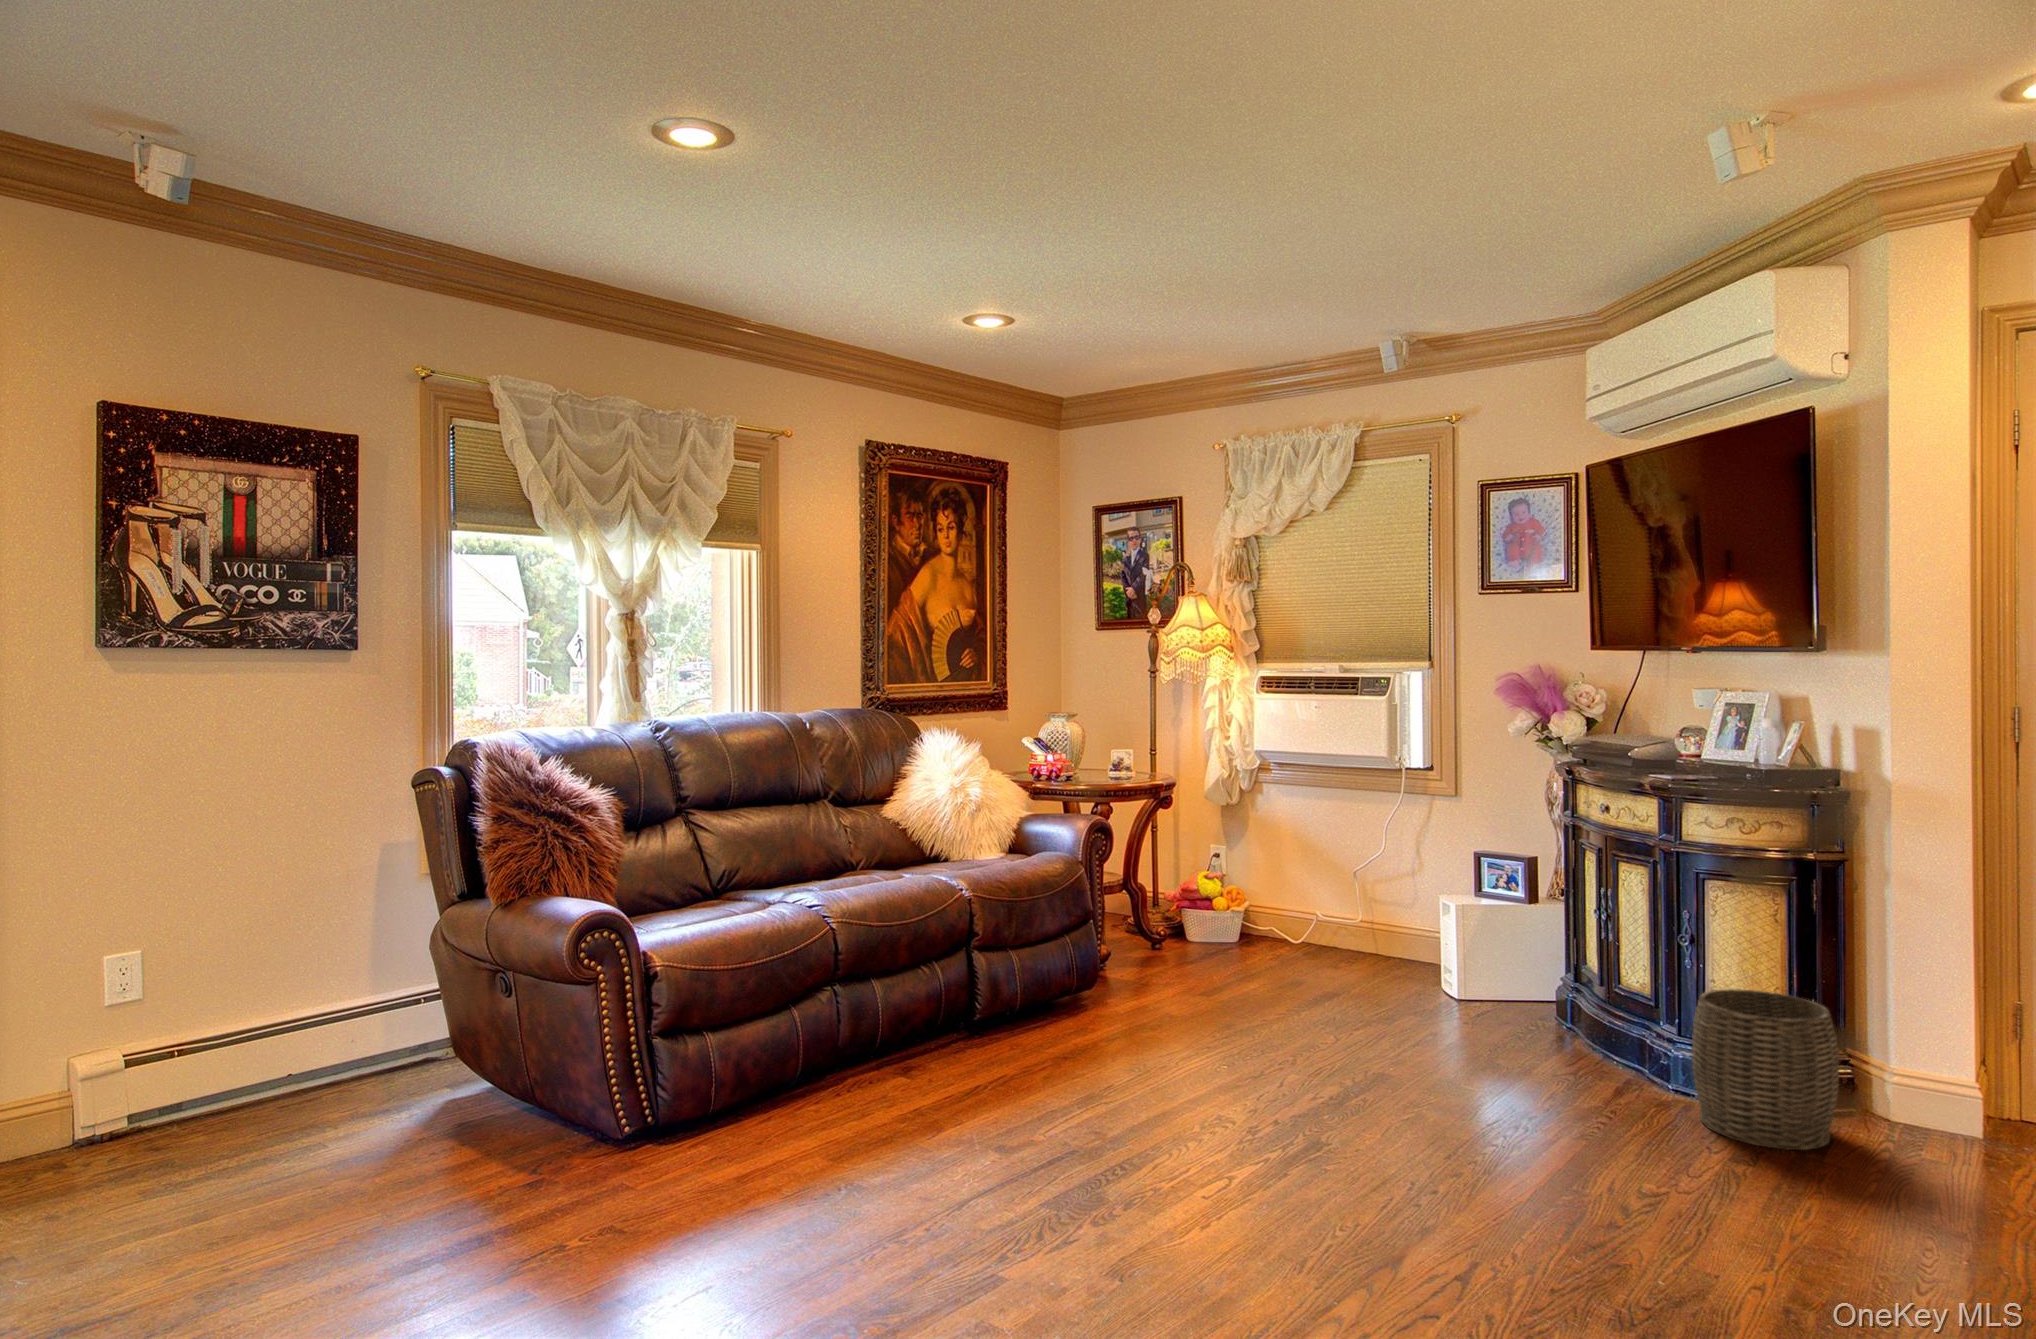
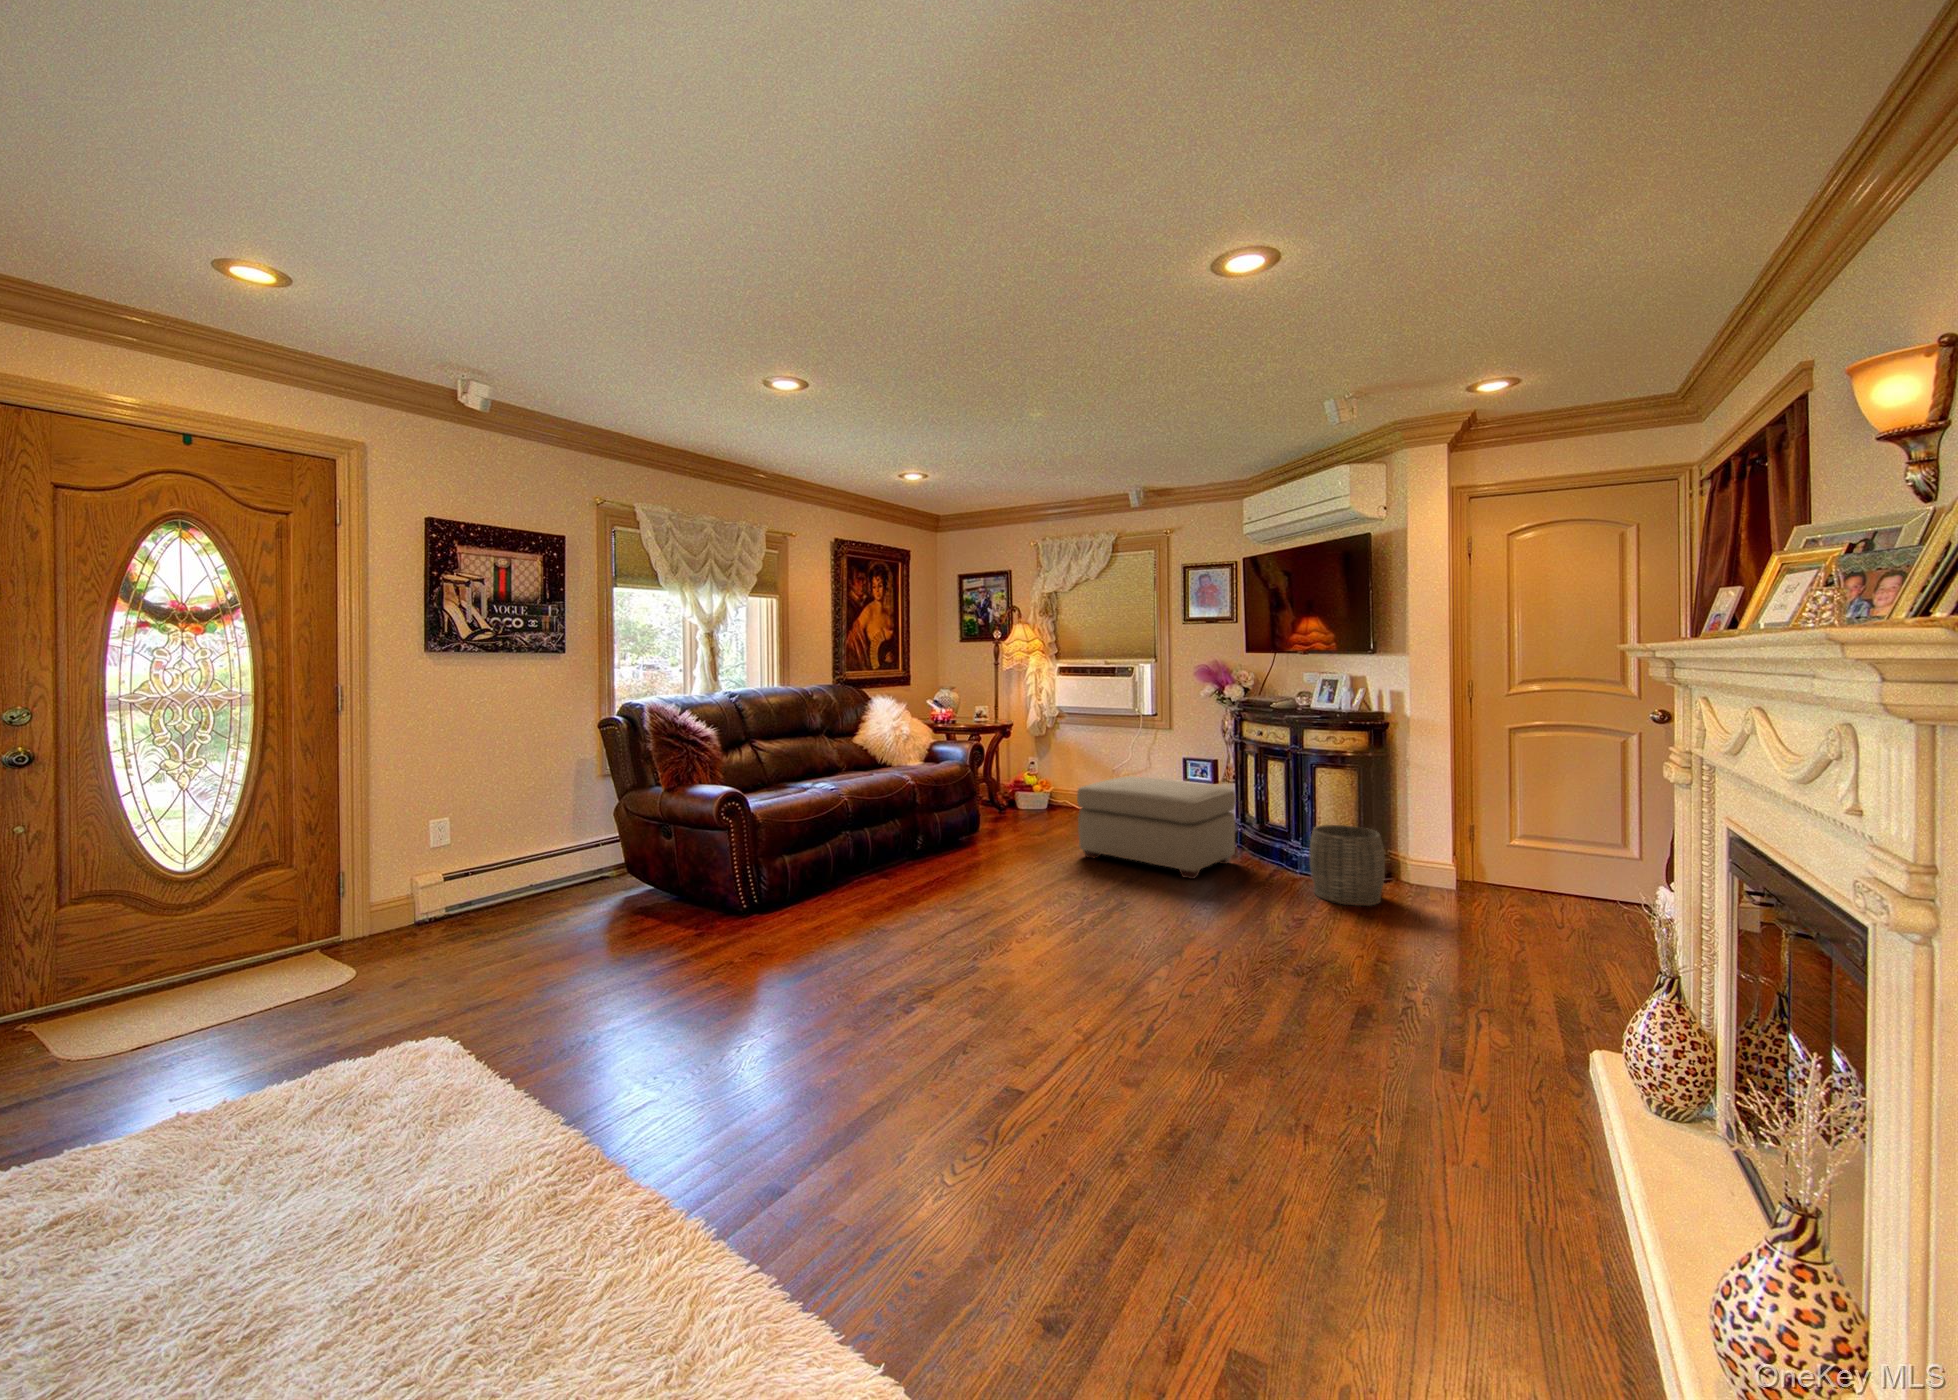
ottoman: none [1267,881,1563,1079] -> present [1077,776,1236,879]

